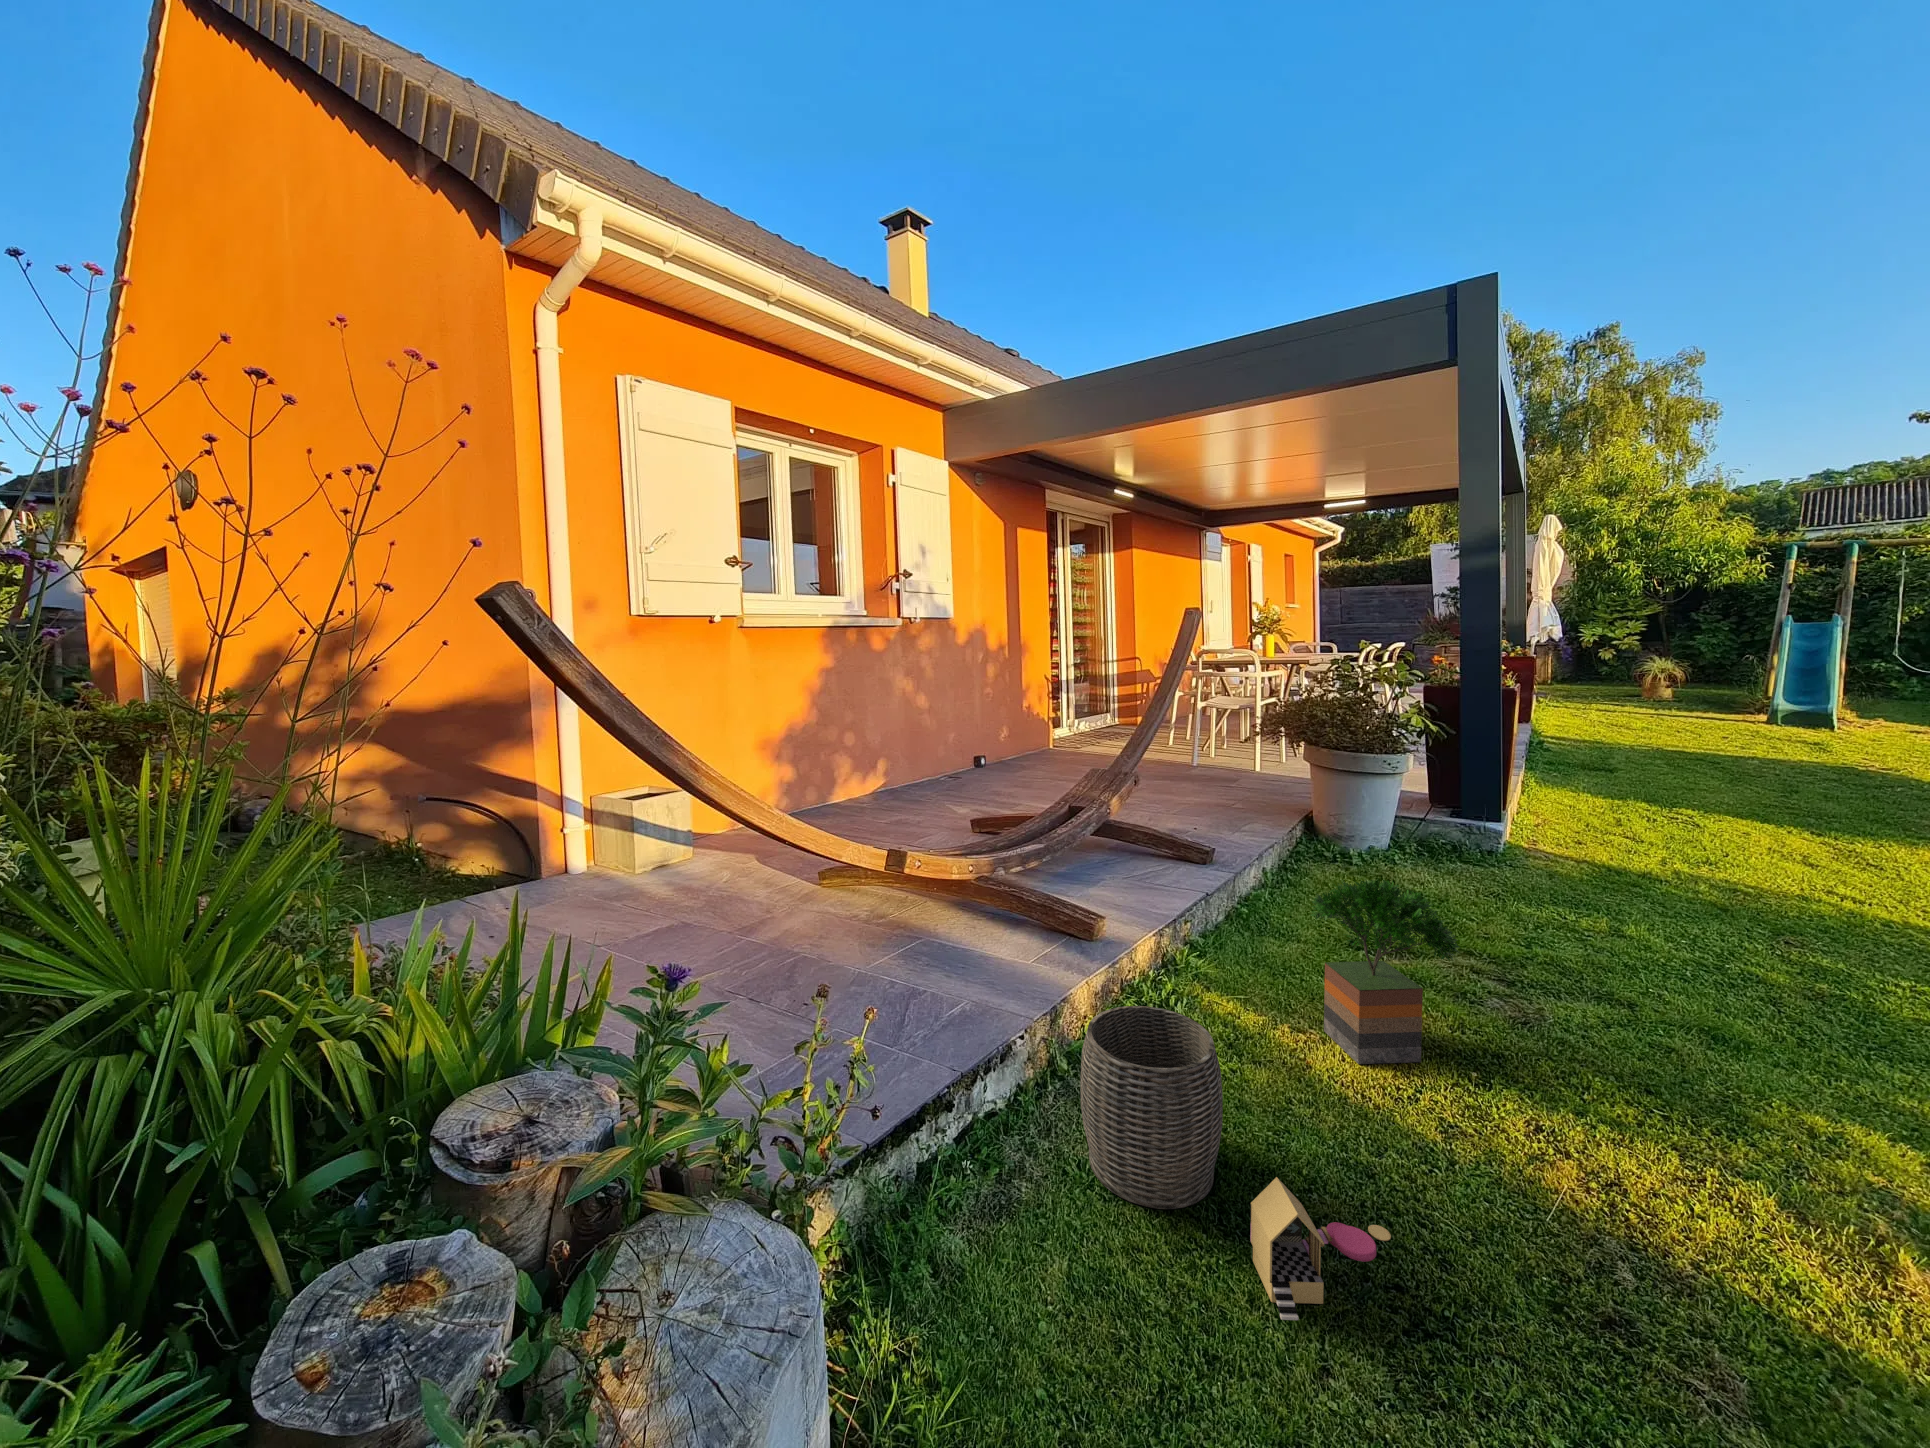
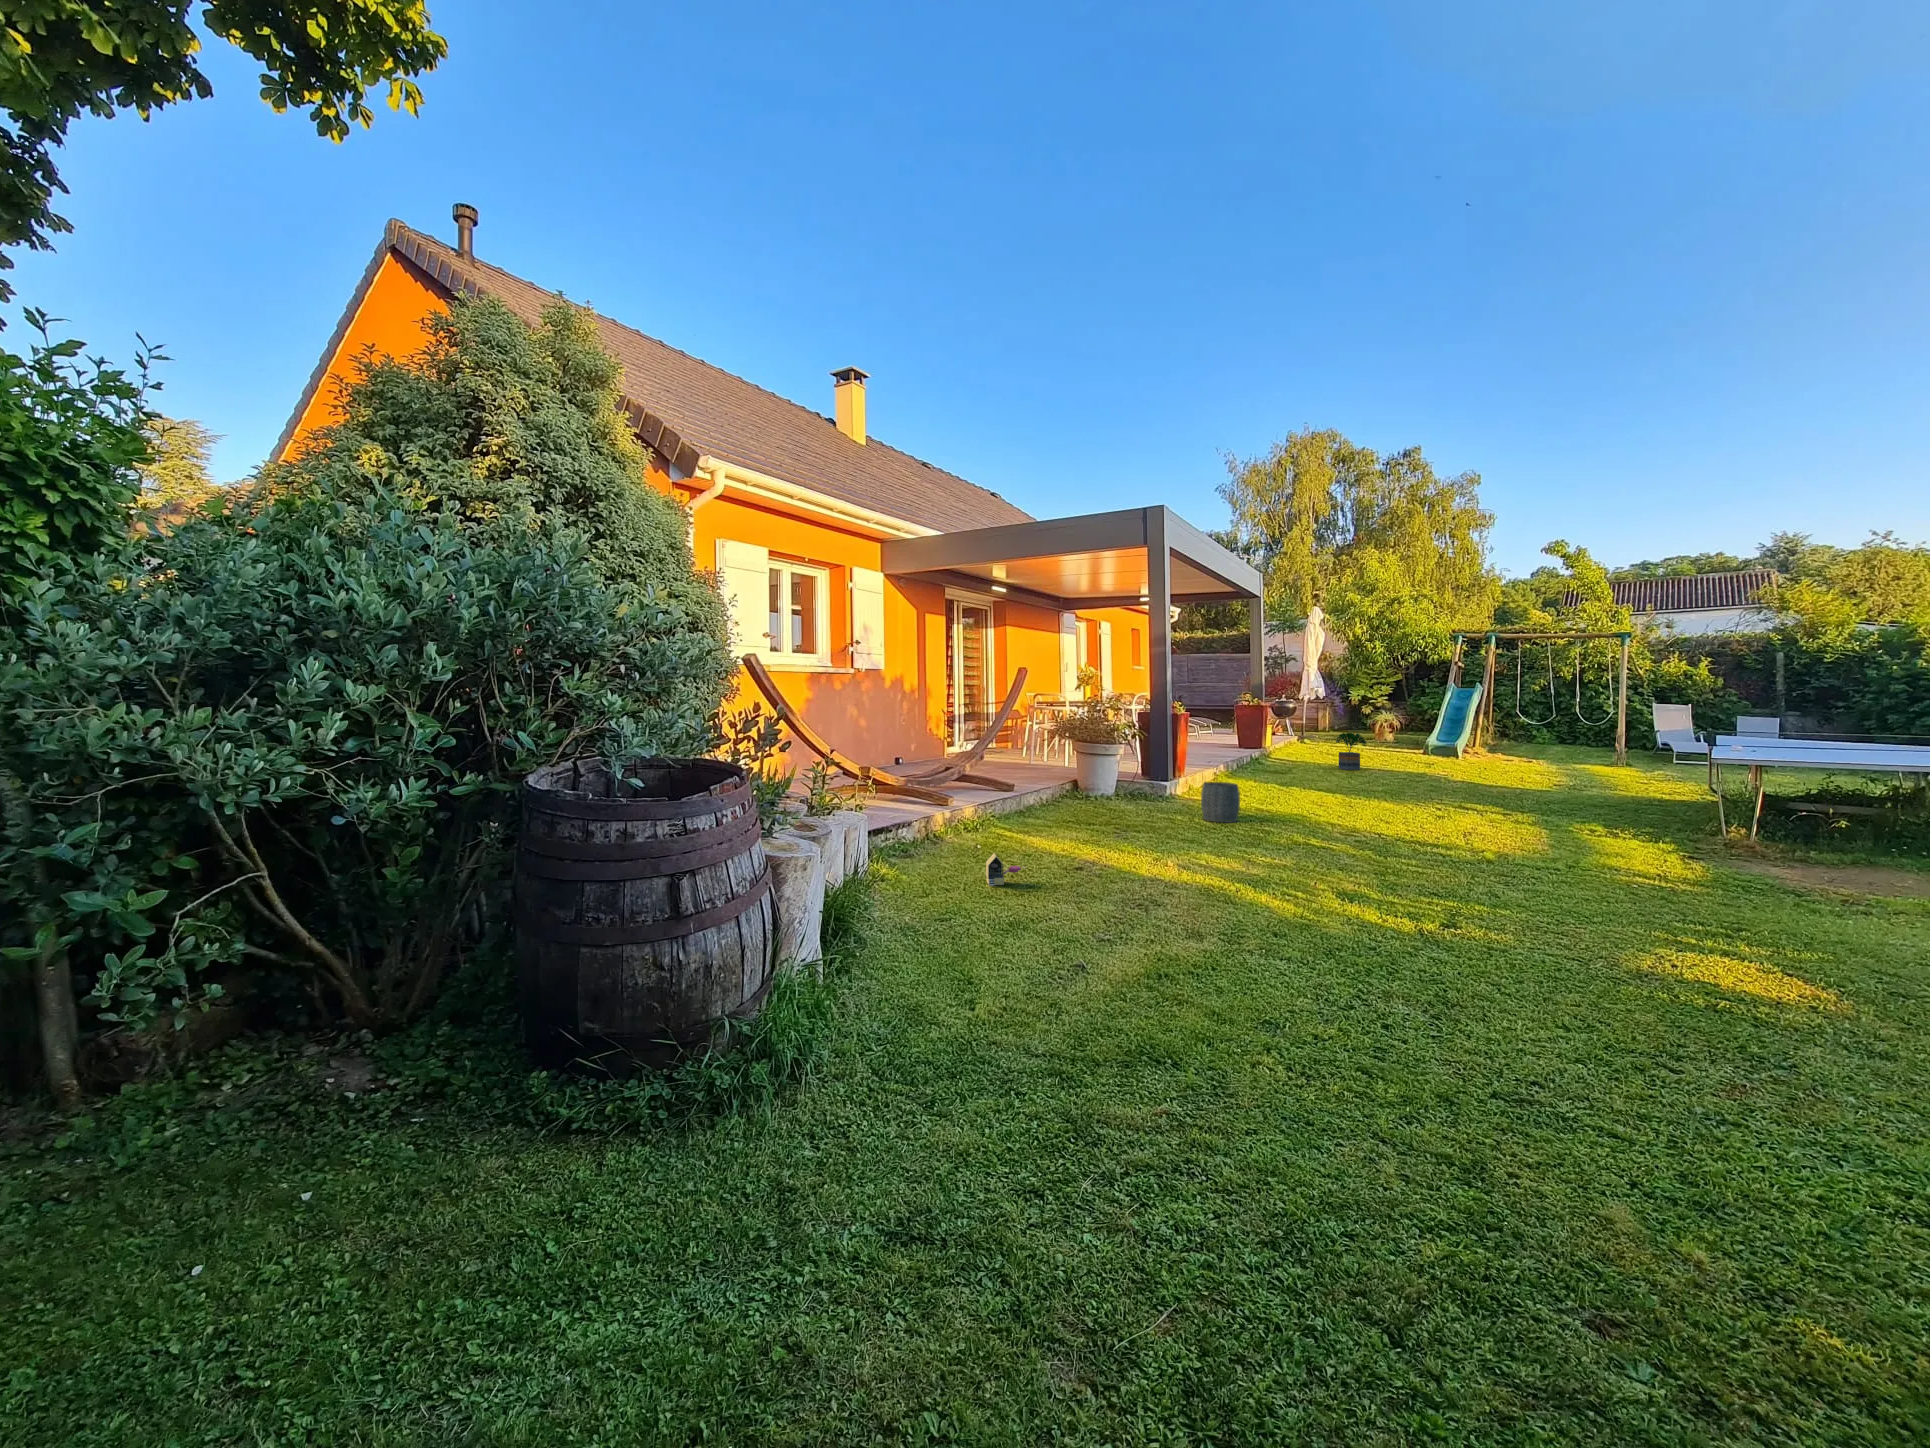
potted tree: present [1312,878,1459,1064] -> present [1336,732,1367,770]
woven basket: present [1080,1006,1223,1209] -> present [1201,782,1240,823]

